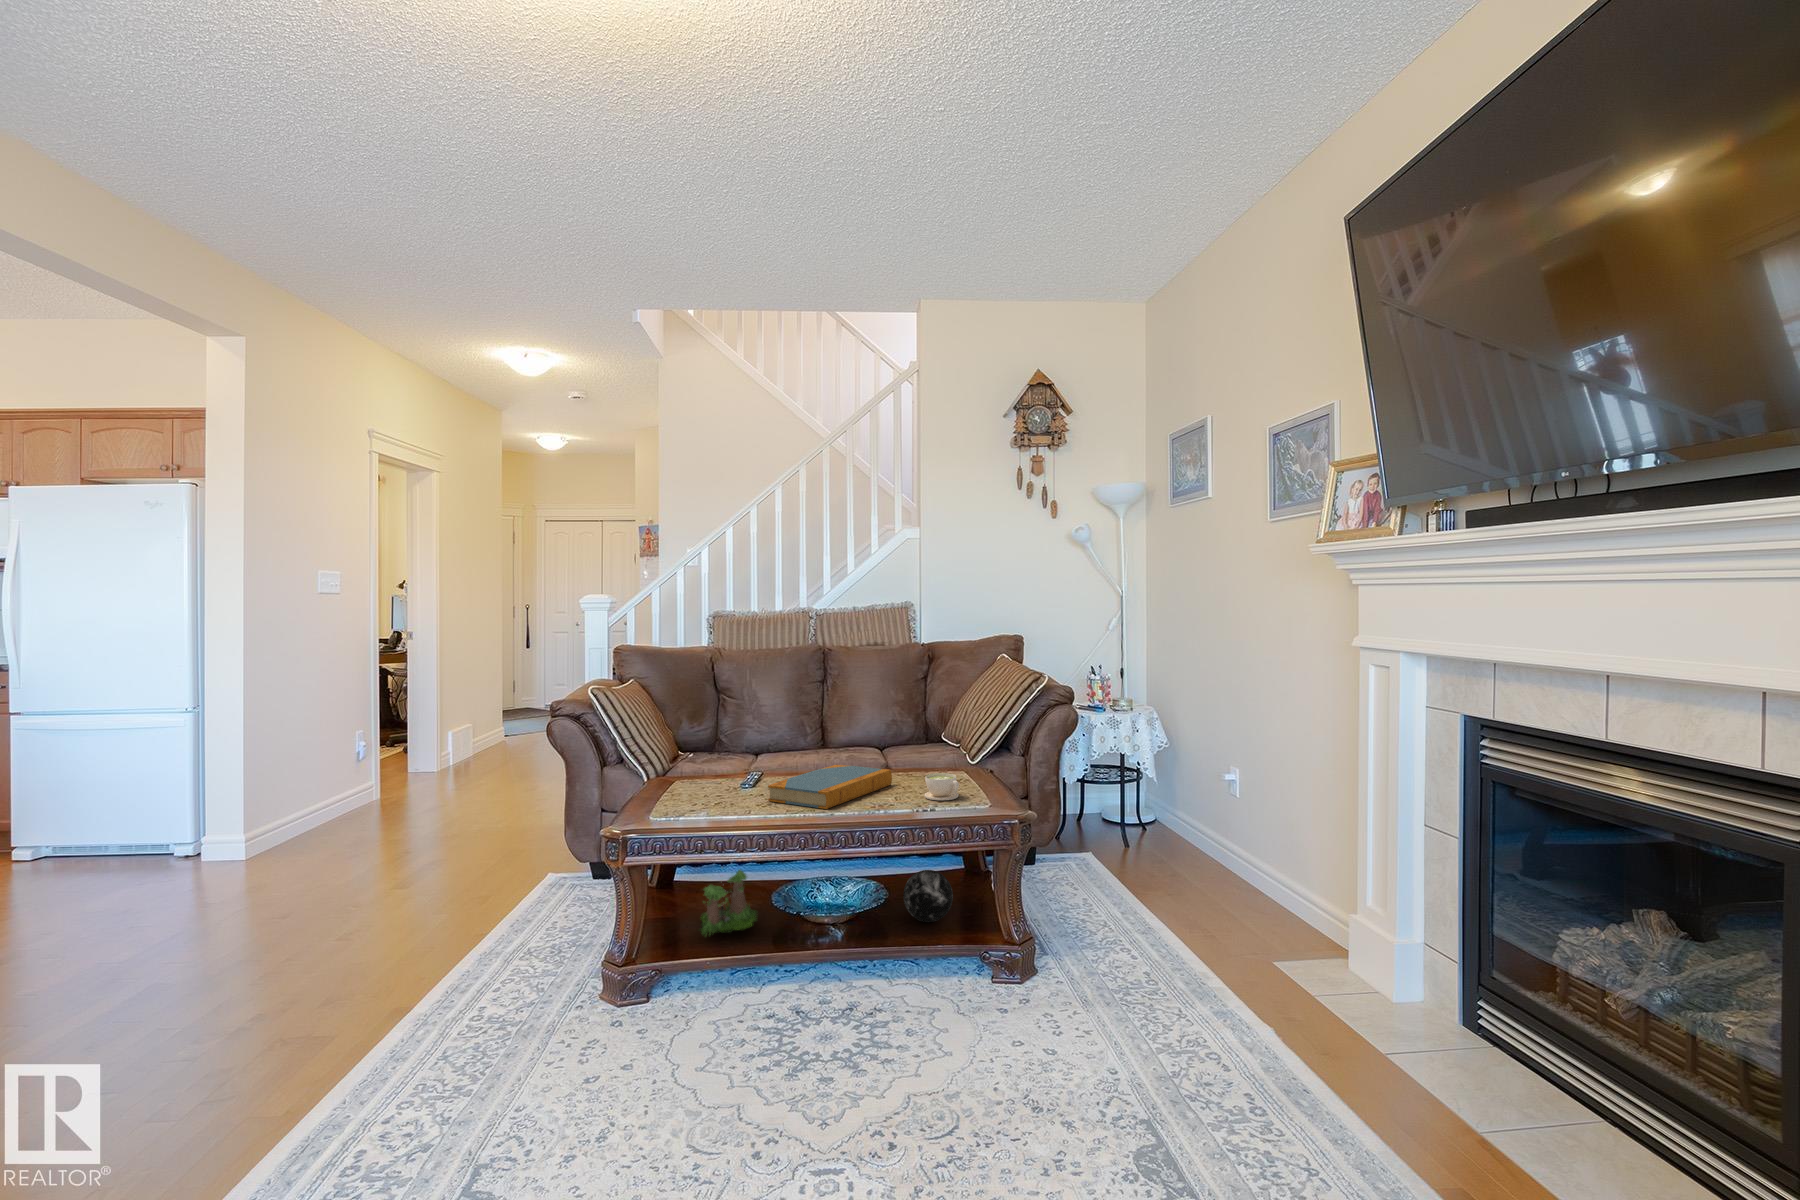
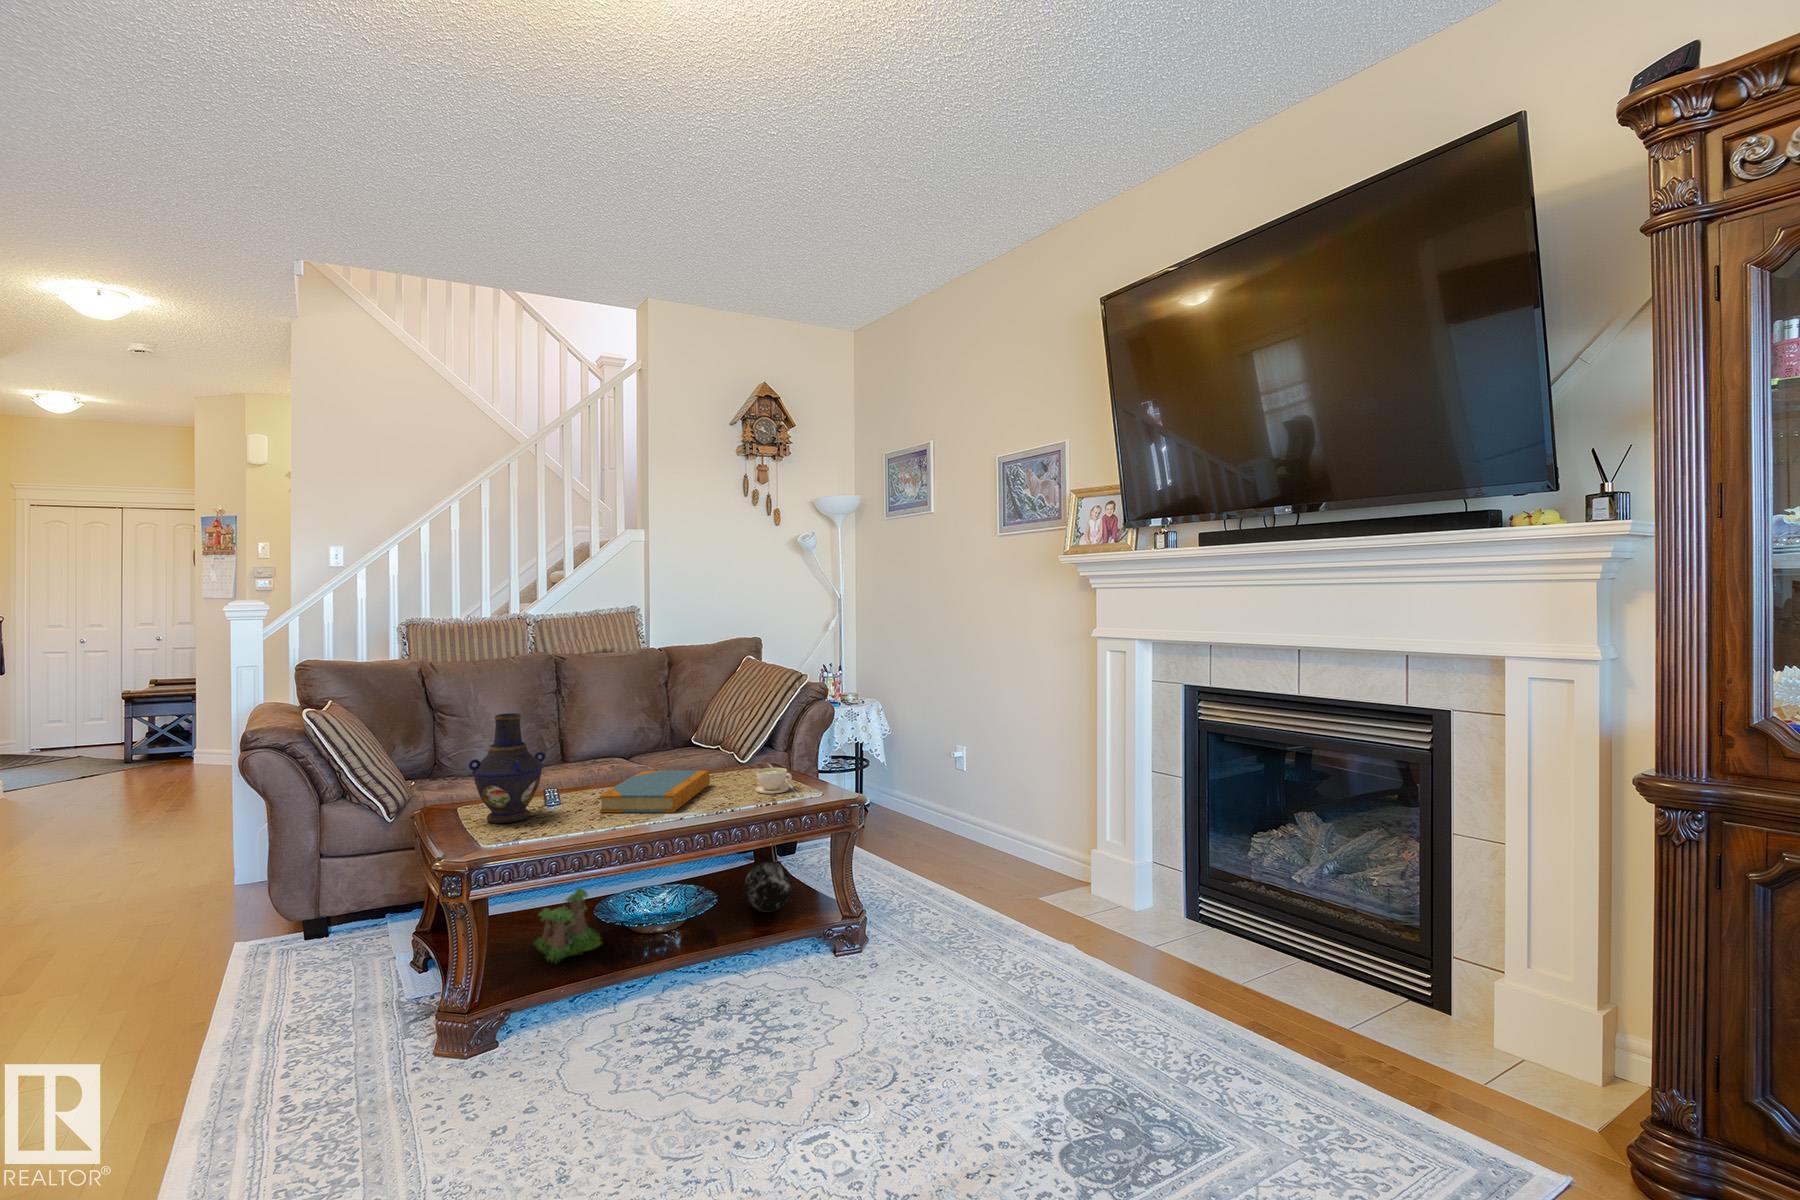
vase: none [660,702,728,802] -> present [469,713,545,823]

